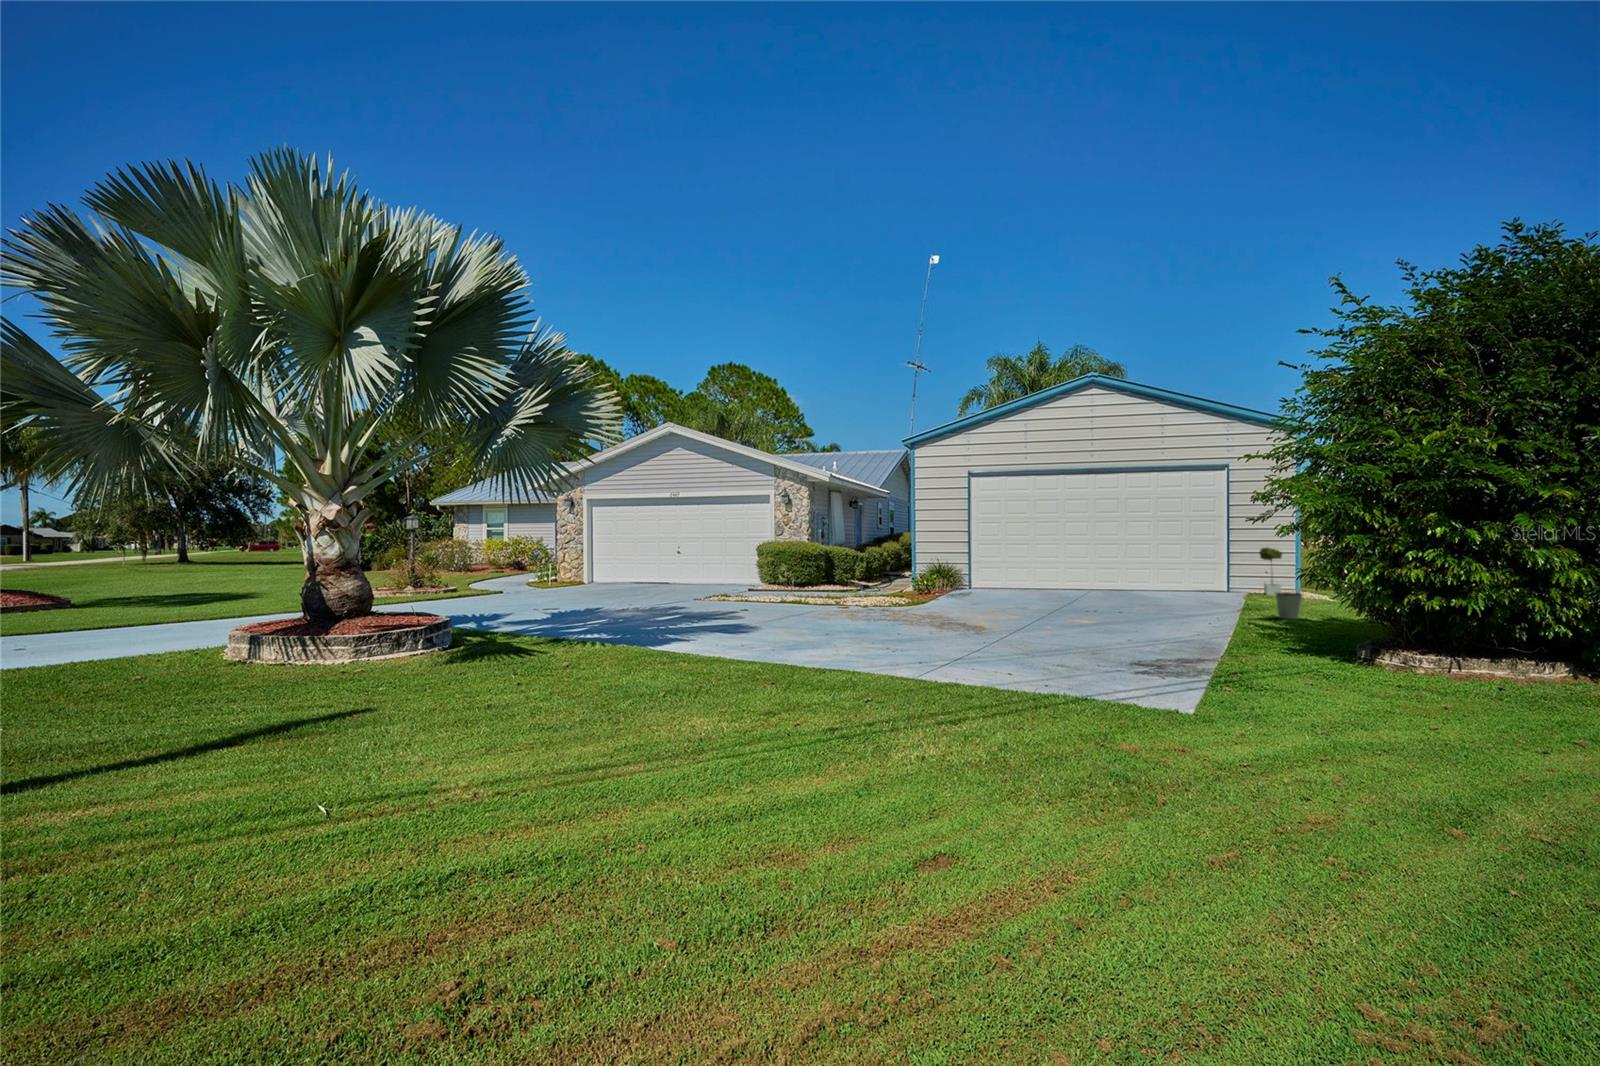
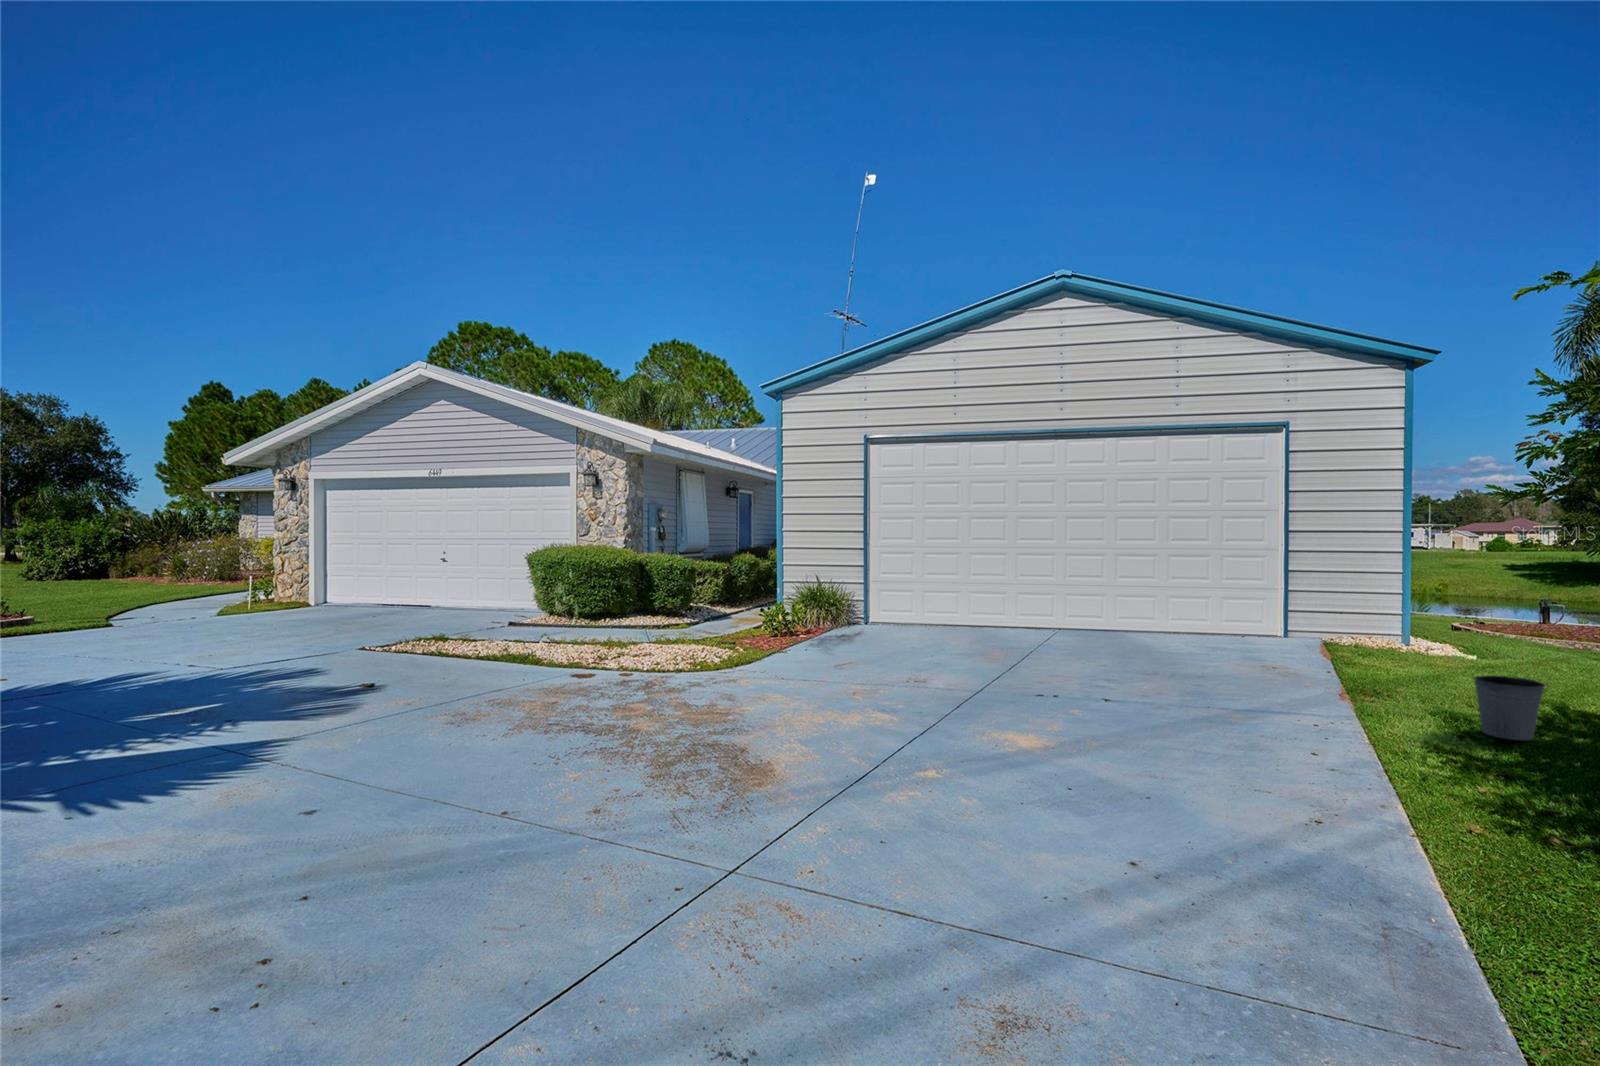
potted tree: present [1259,547,1282,595] -> none [1342,561,1385,645]

